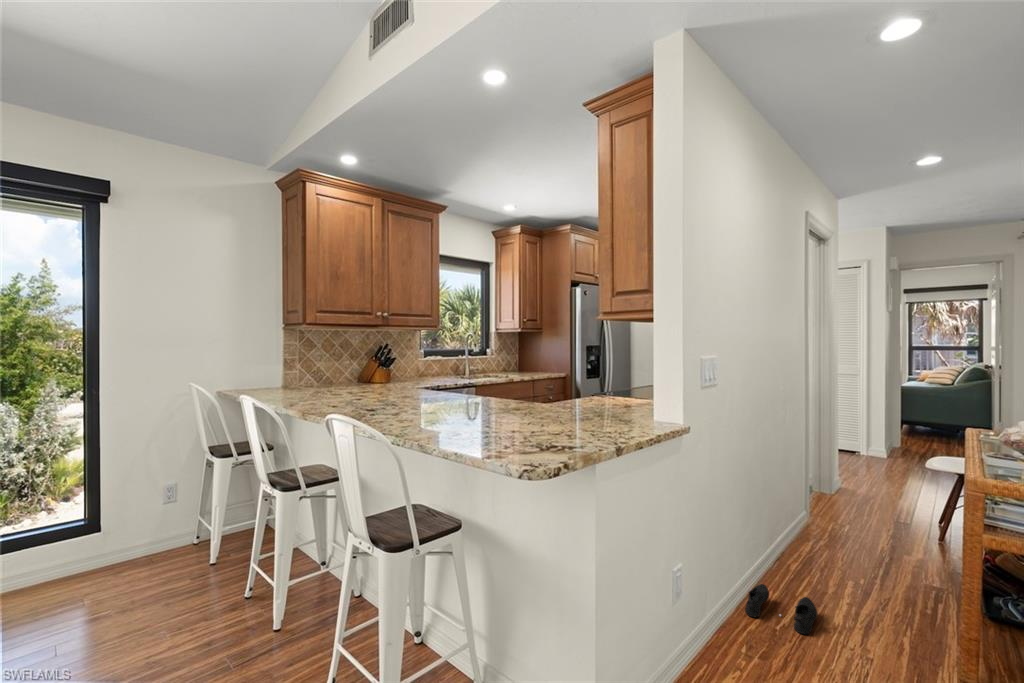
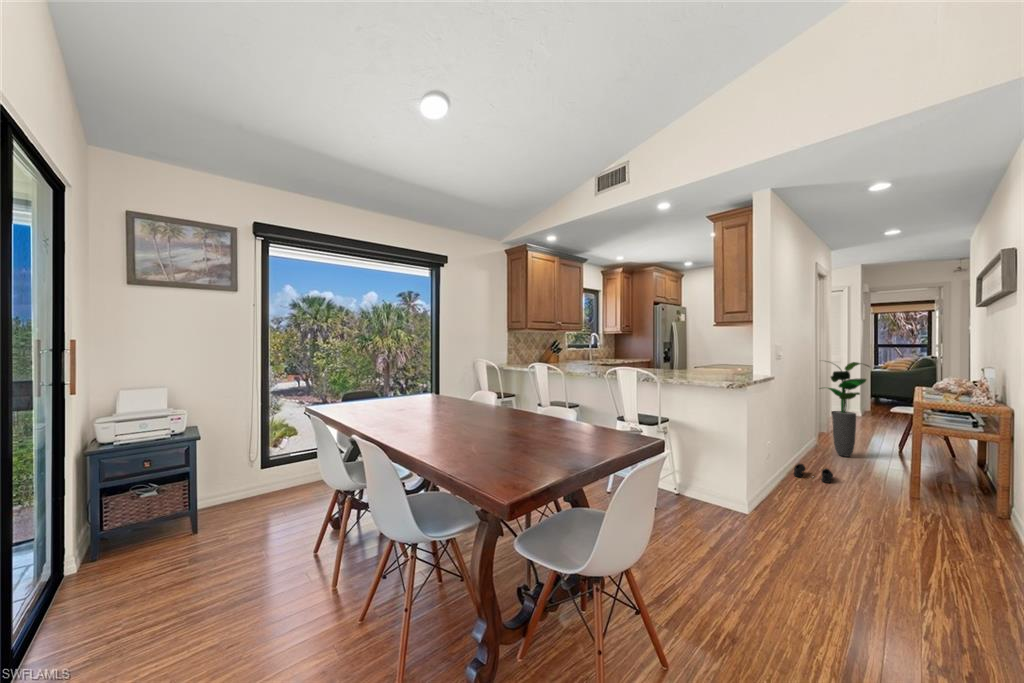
potted plant: none [803,379,893,552] -> present [828,362,869,457]

